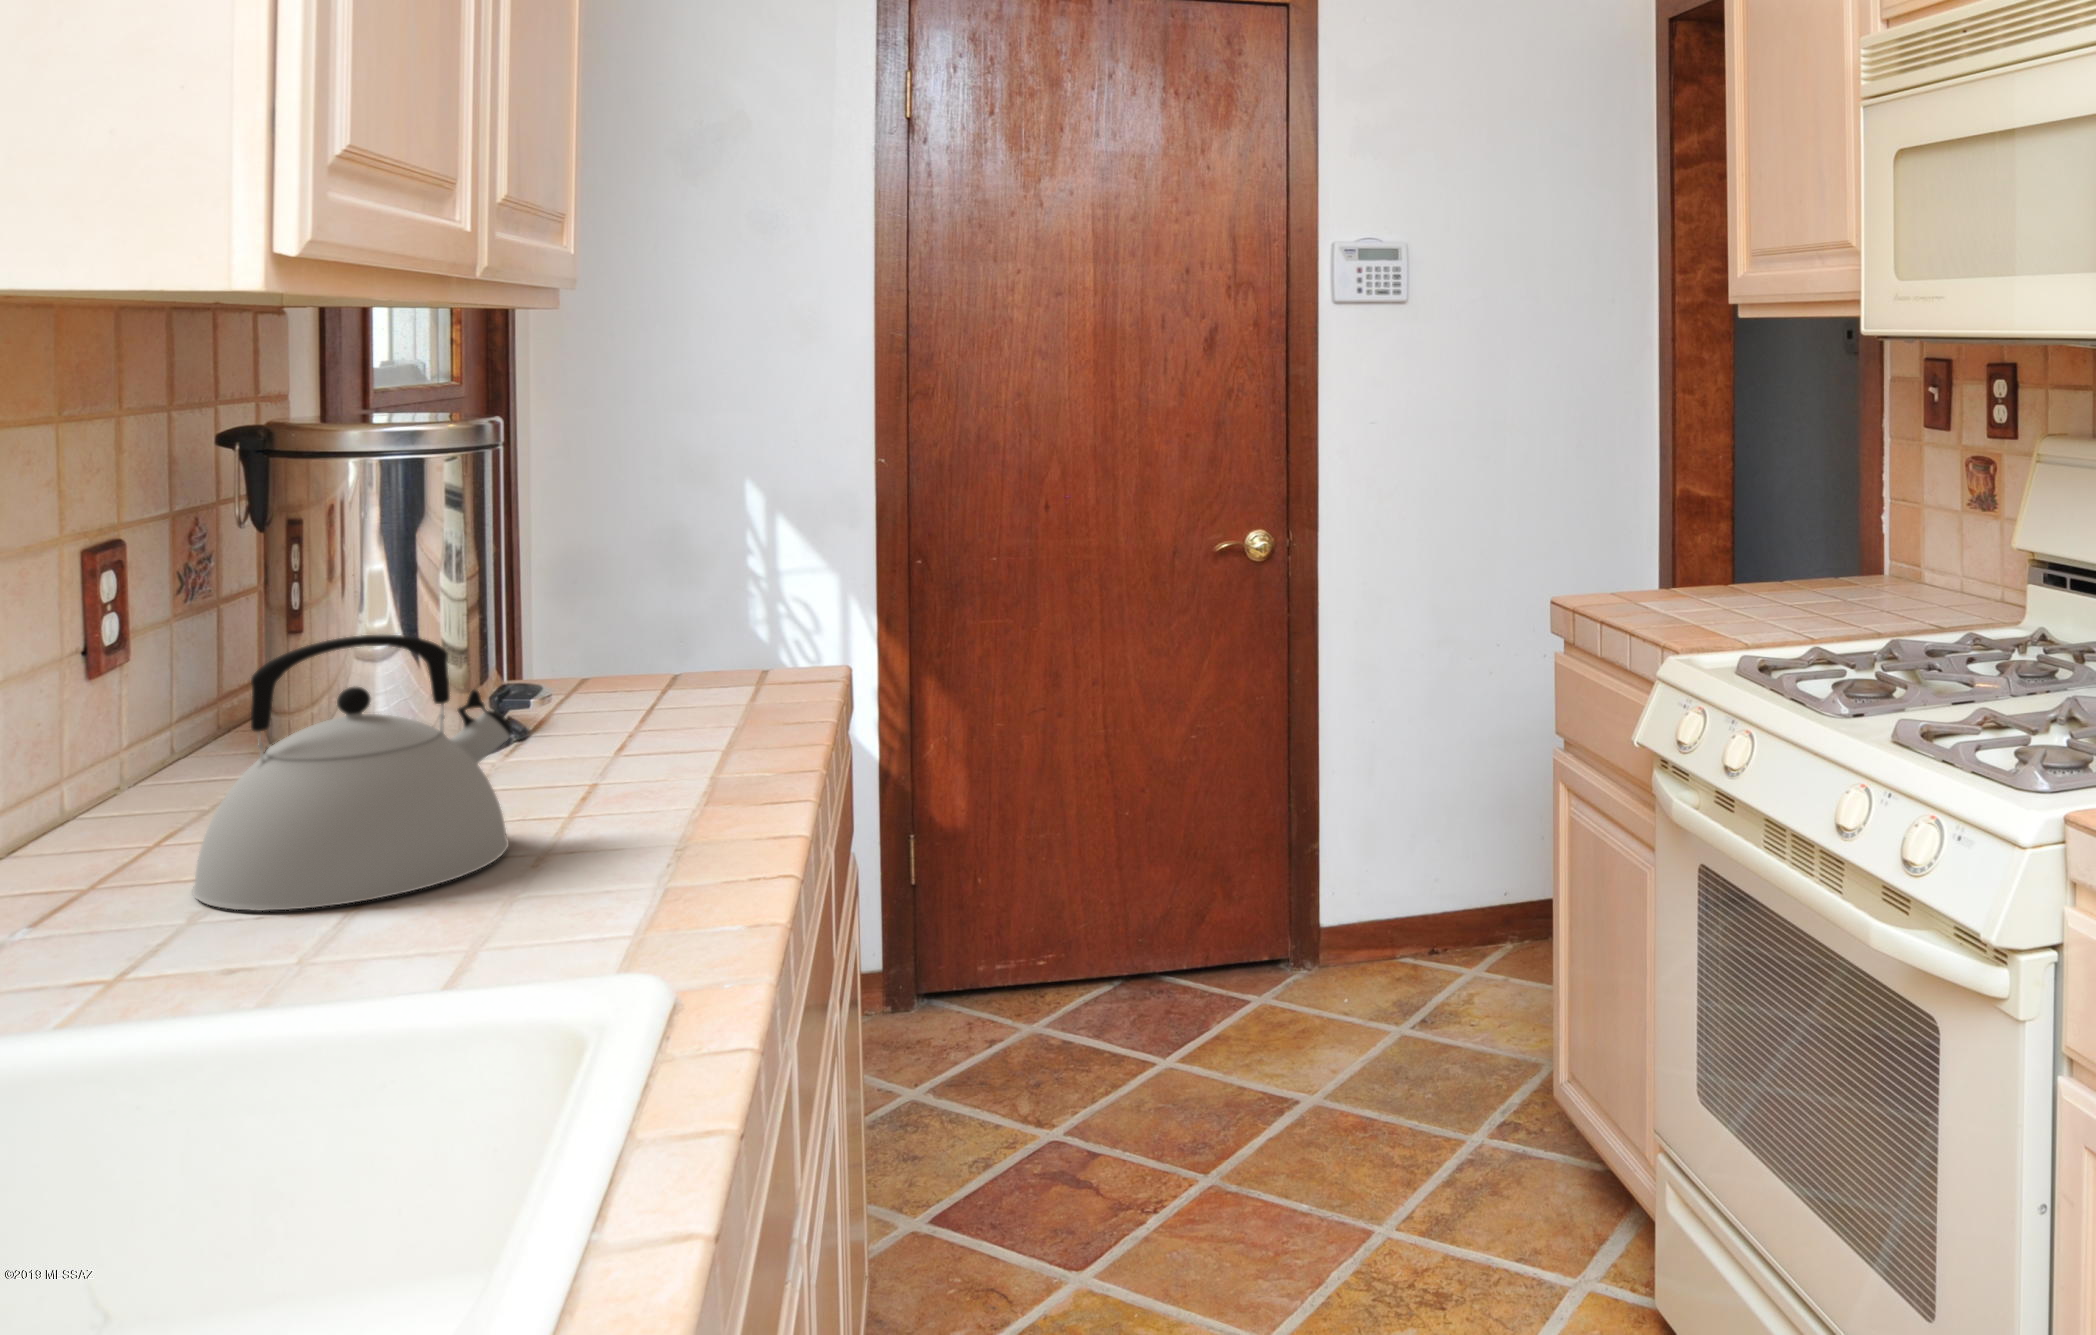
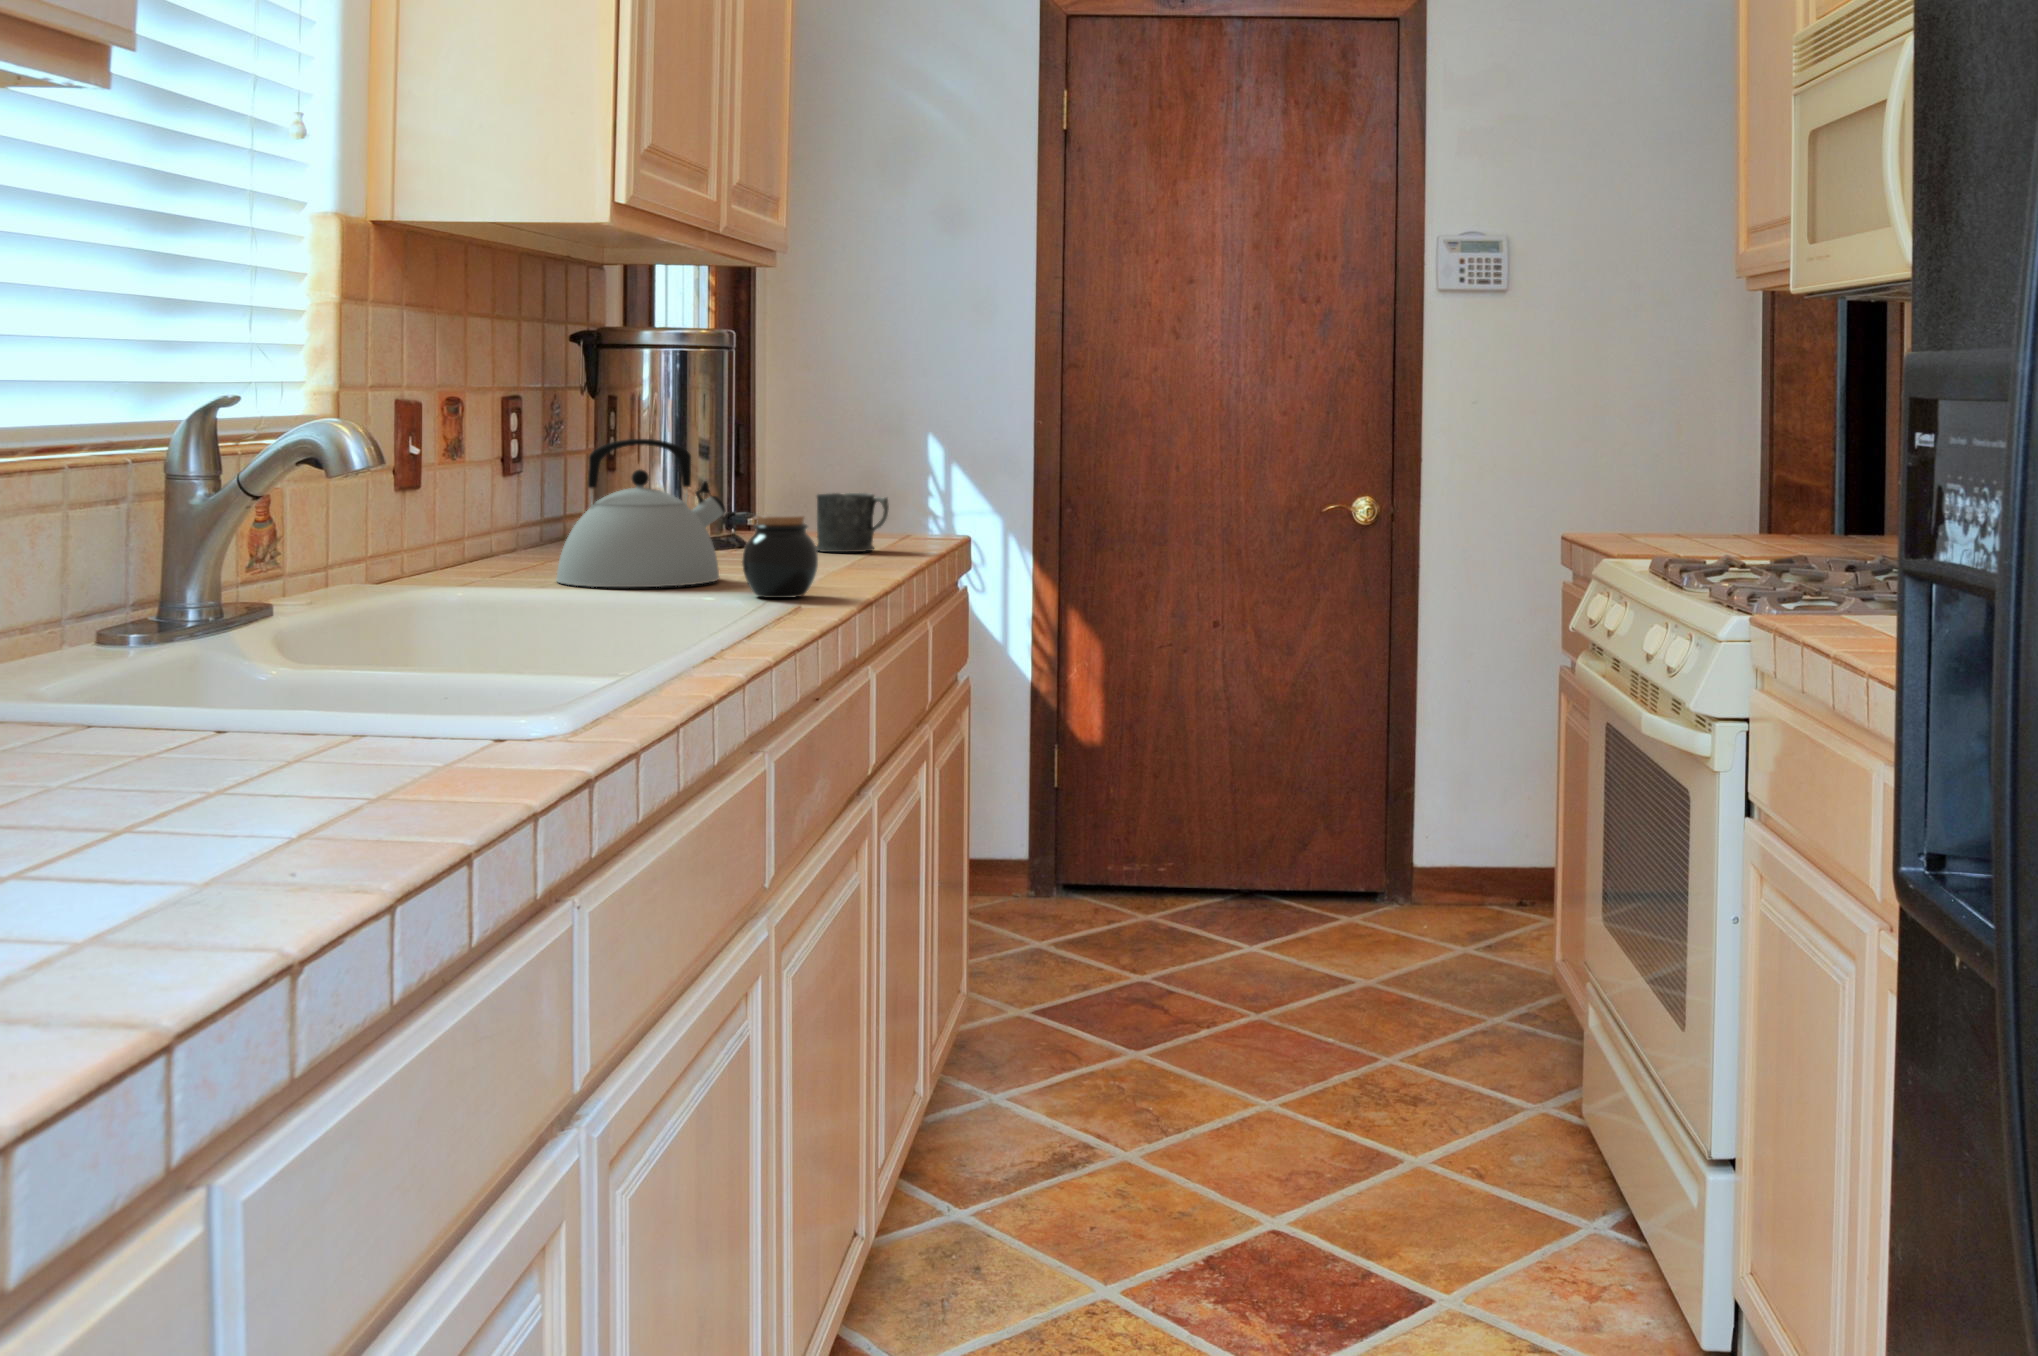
mug: none [632,626,745,718] -> present [816,493,889,552]
jar: none [564,757,700,907] -> present [742,514,818,598]

